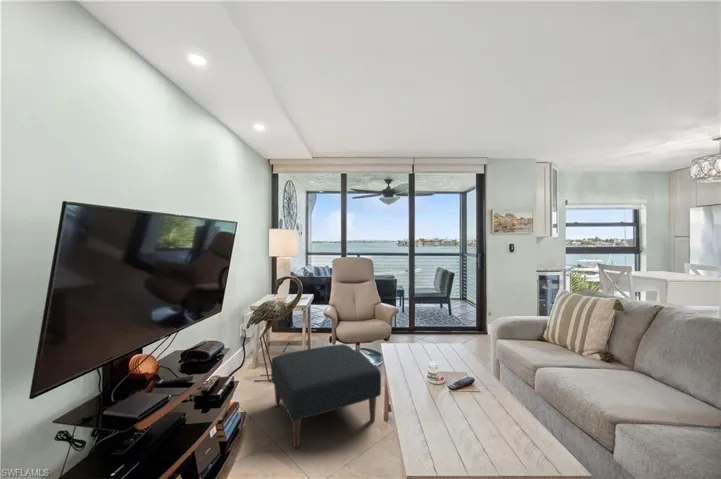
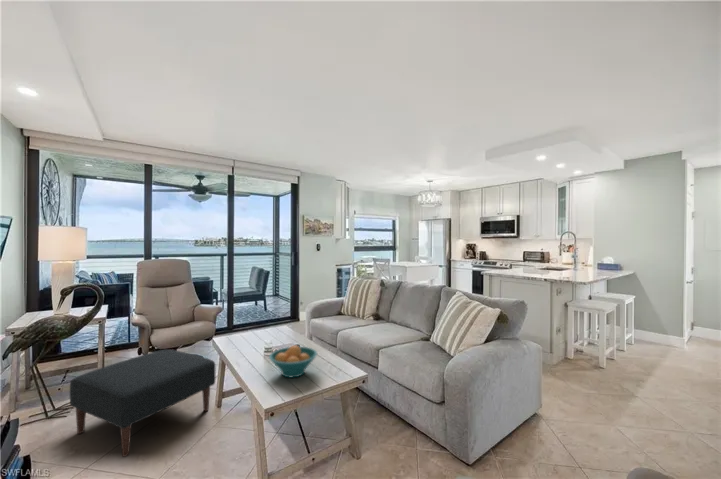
fruit bowl: none [422,386,494,440] -> present [269,345,317,377]

